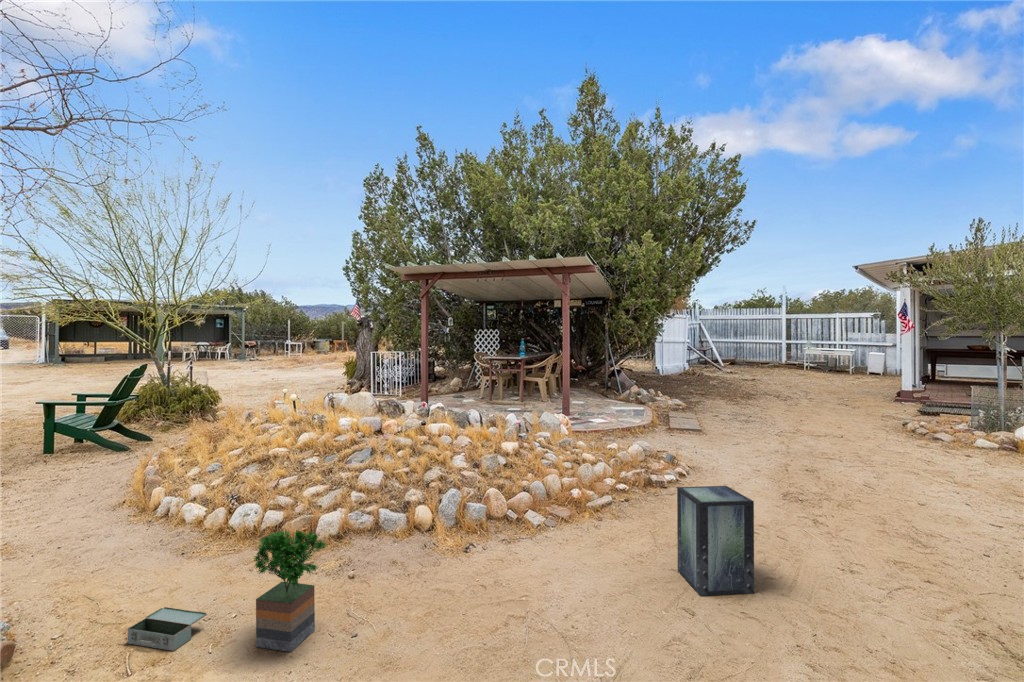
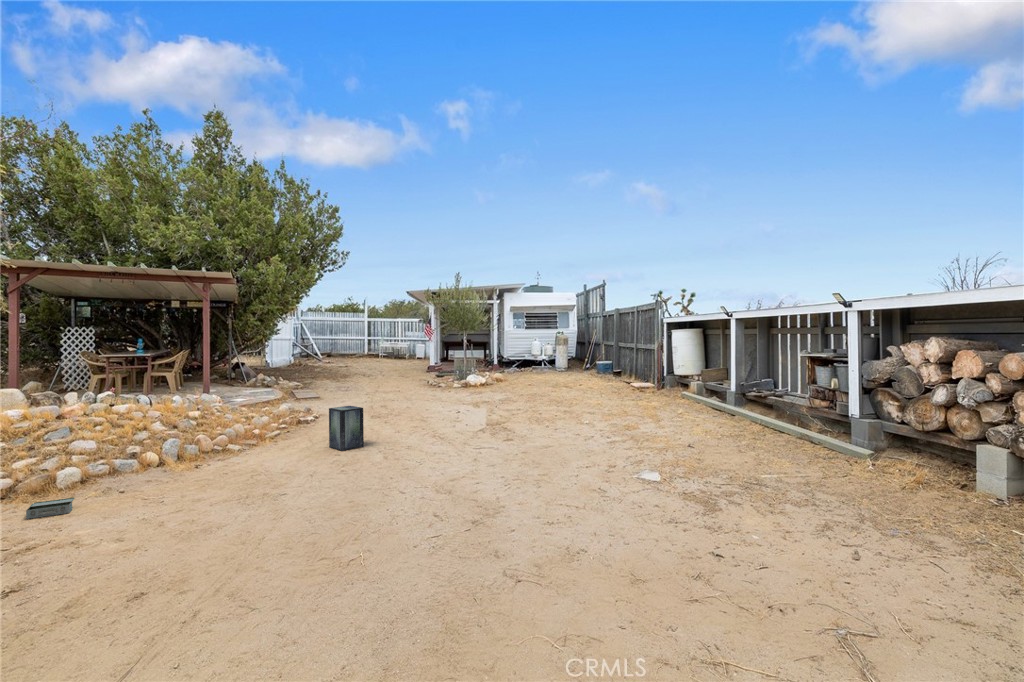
potted tree: present [254,530,326,652] -> none [116,441,163,502]

